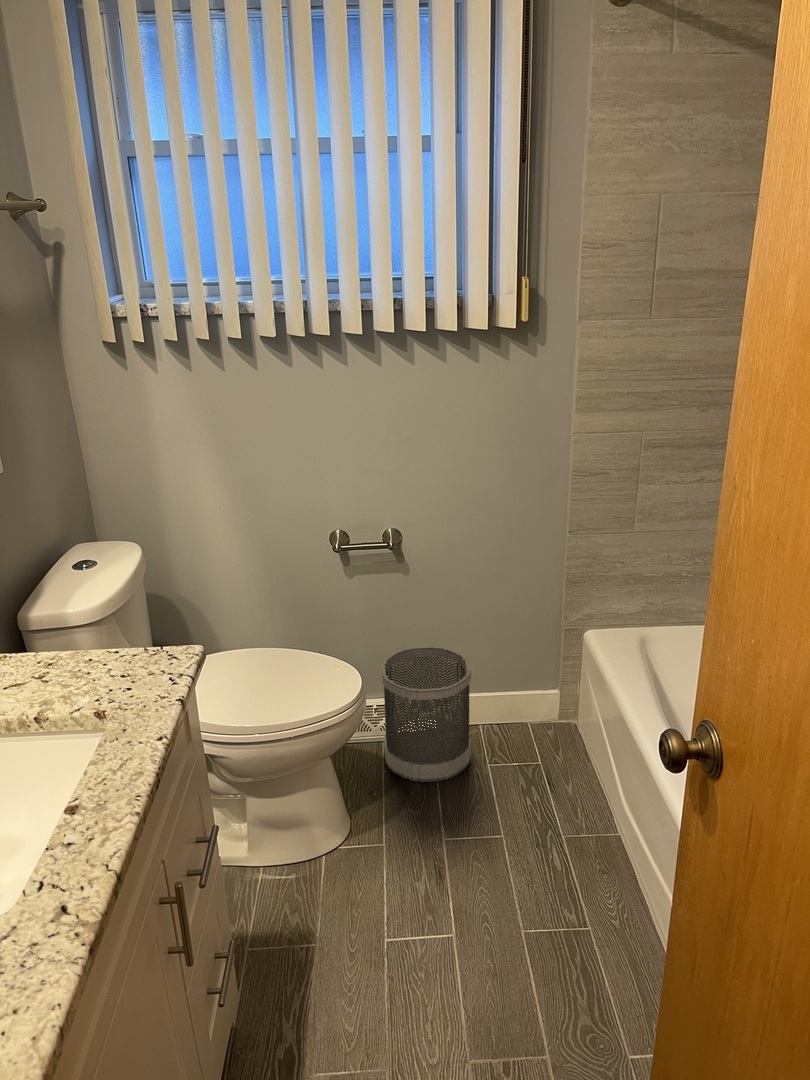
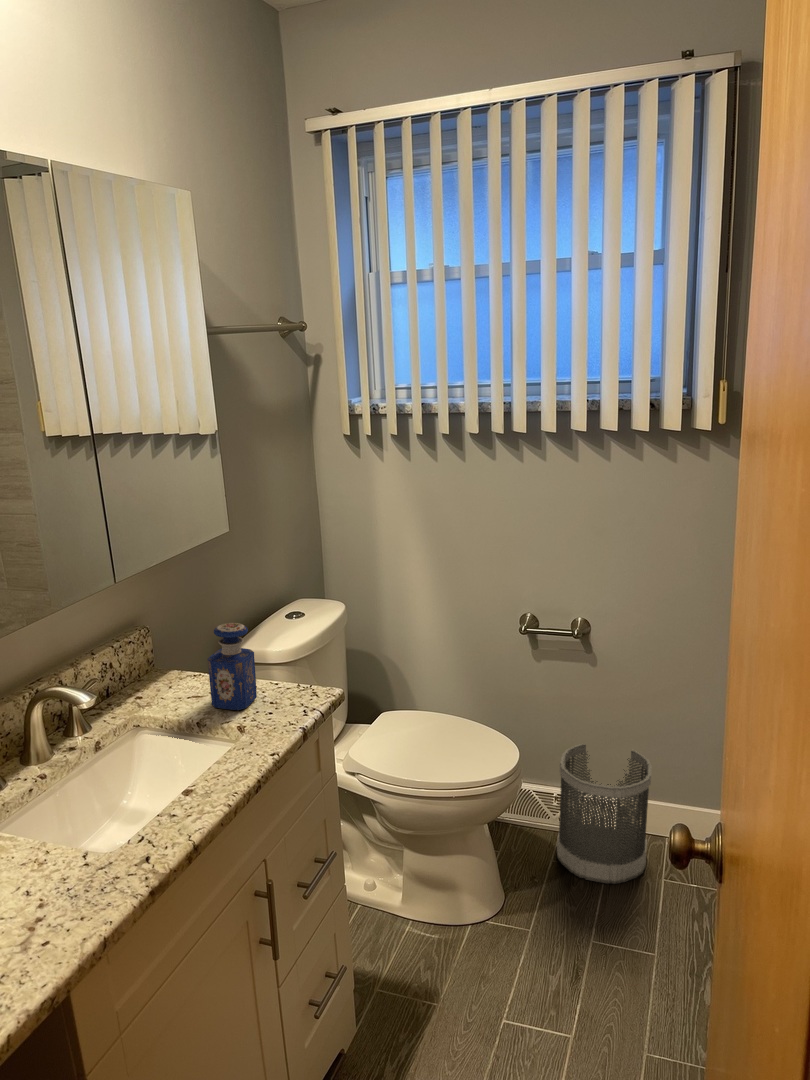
perfume bottle: none [35,589,101,696] -> present [208,623,257,710]

